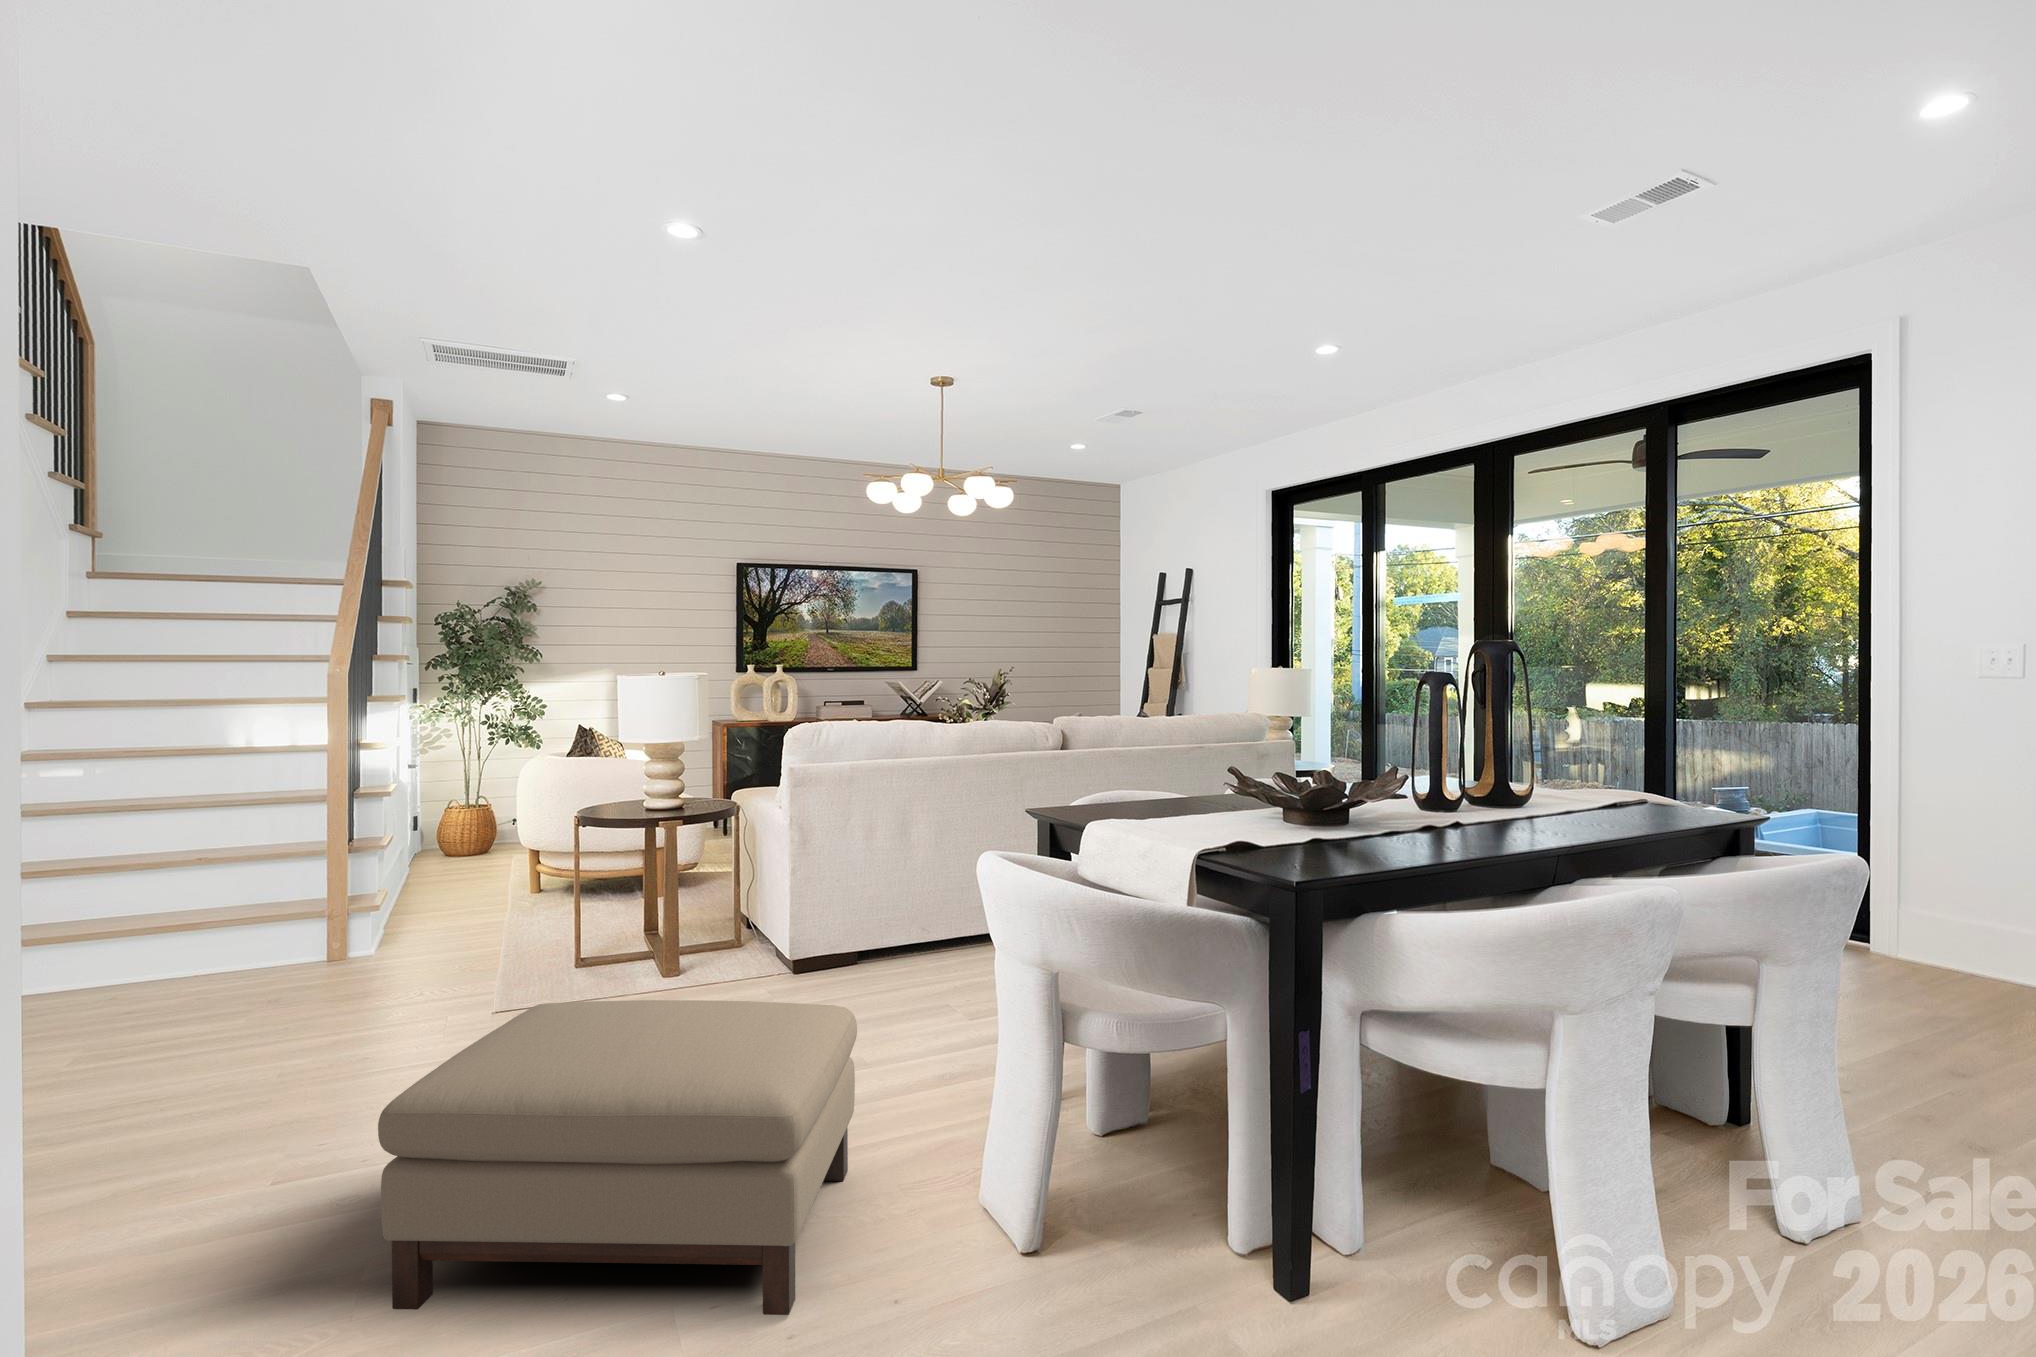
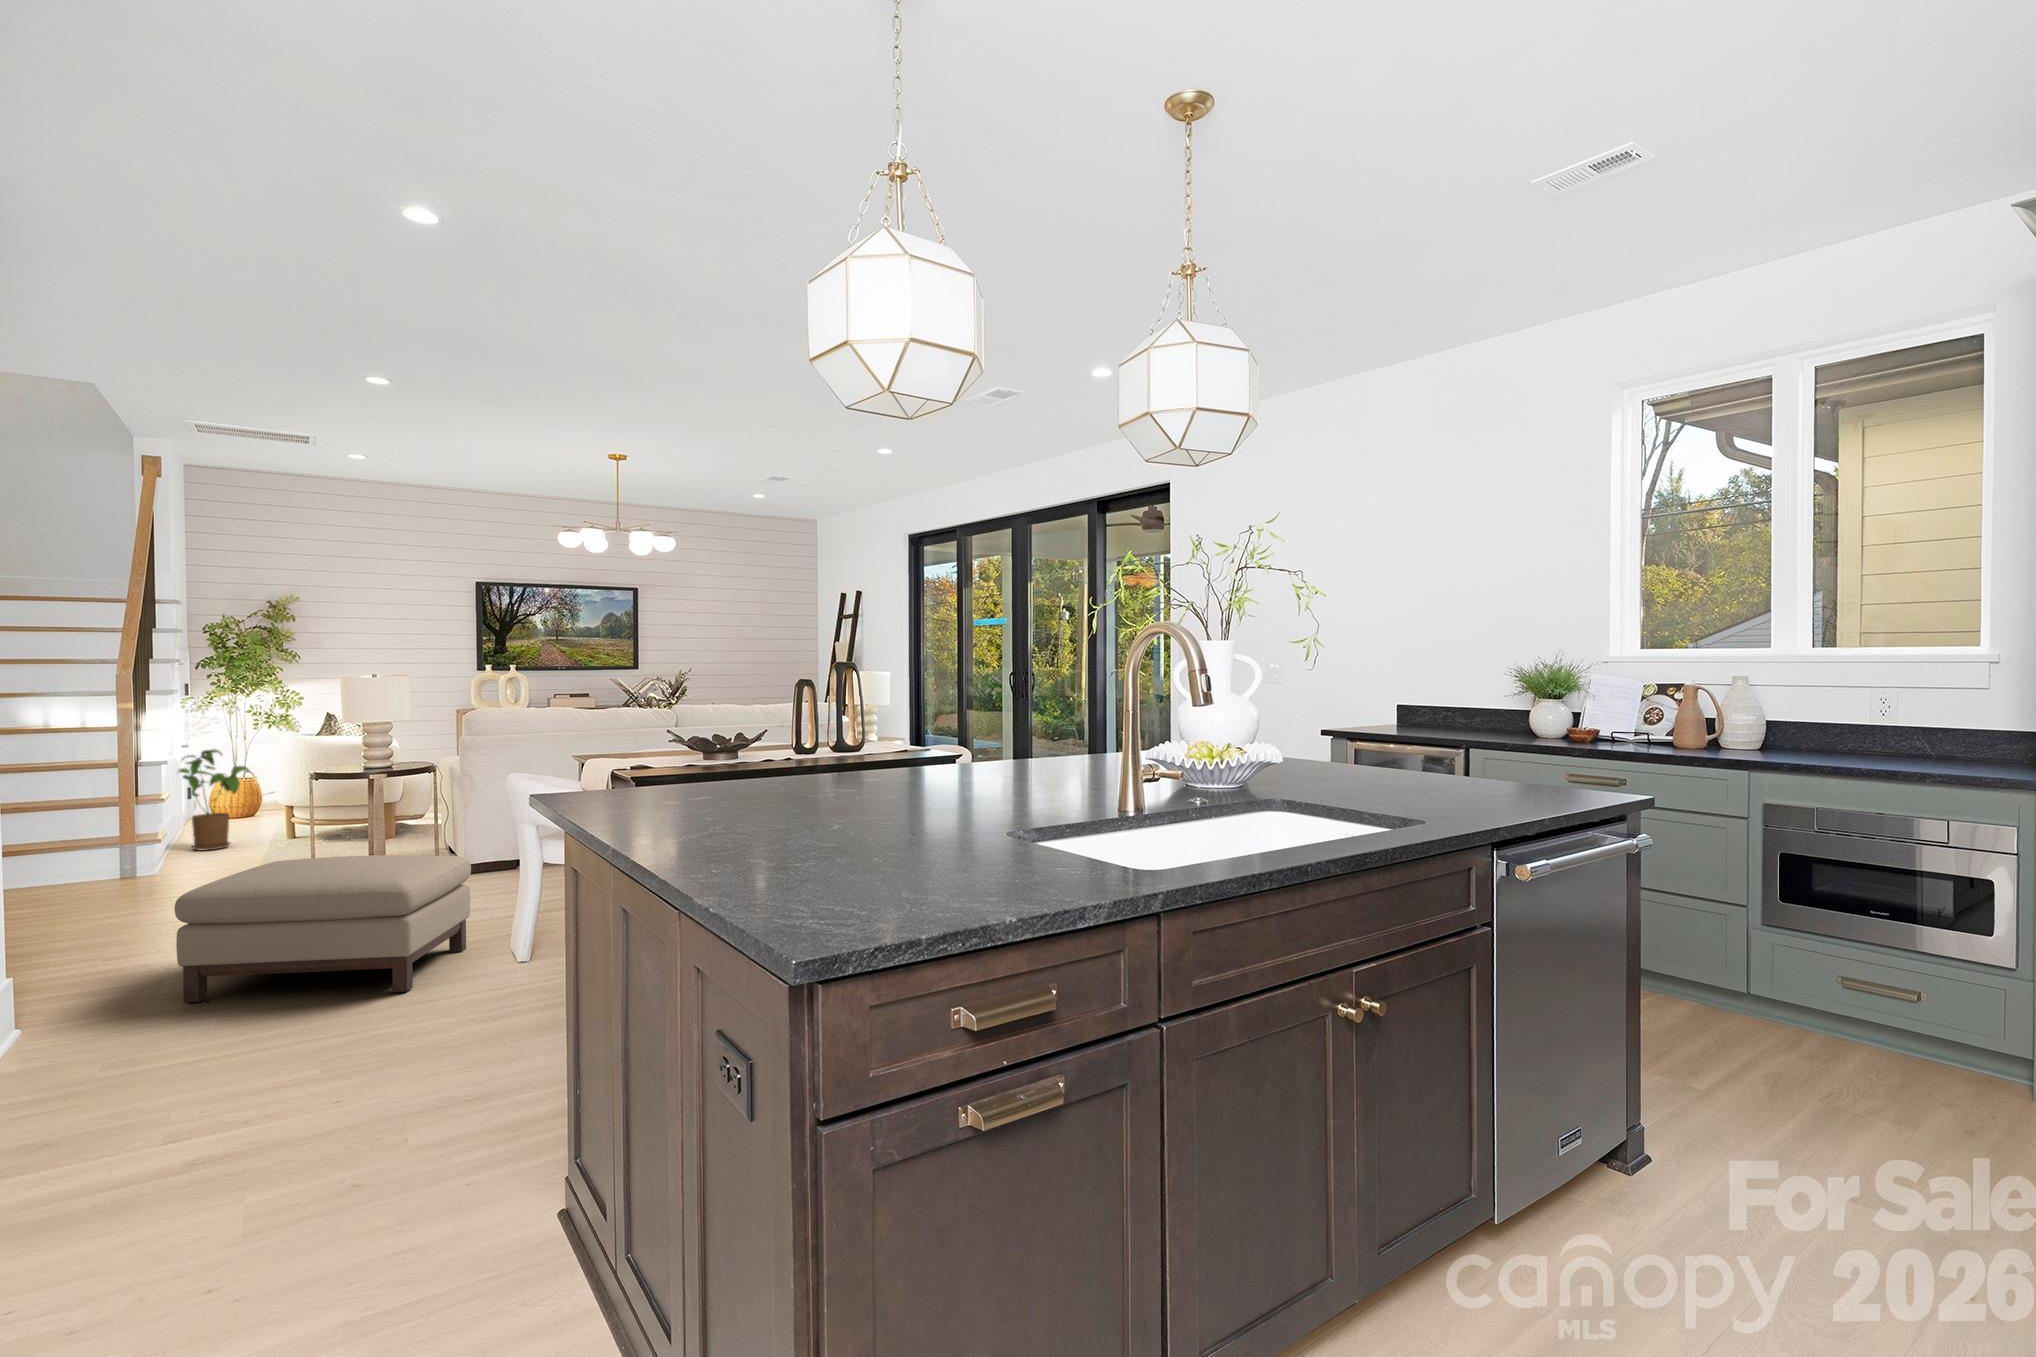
house plant: none [402,775,487,910] -> present [179,749,249,850]

